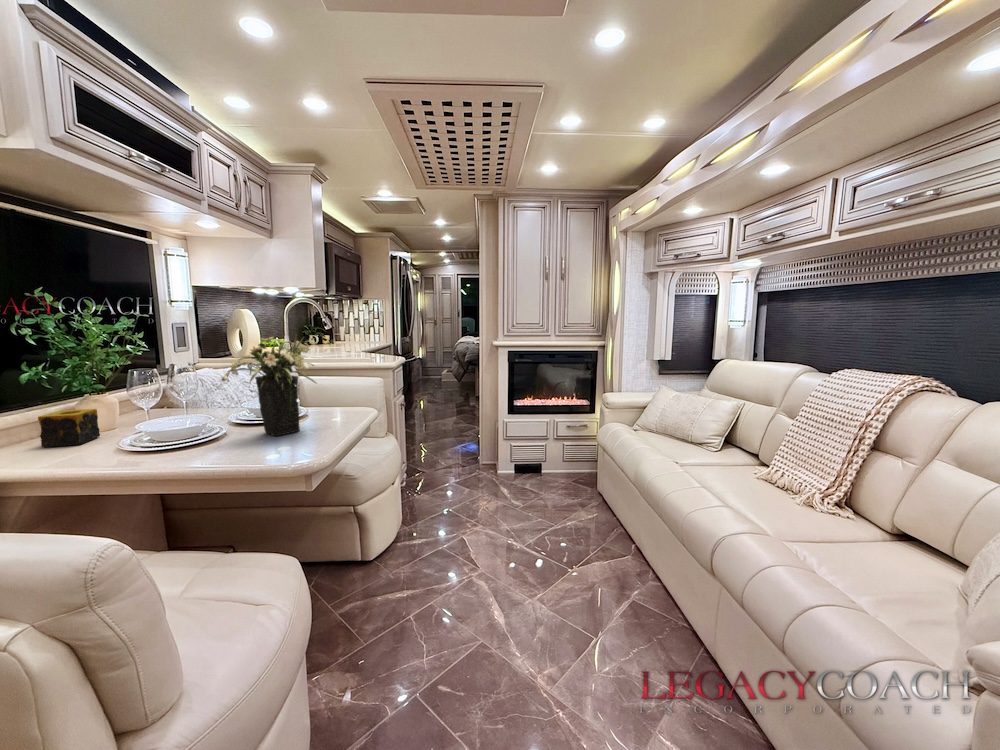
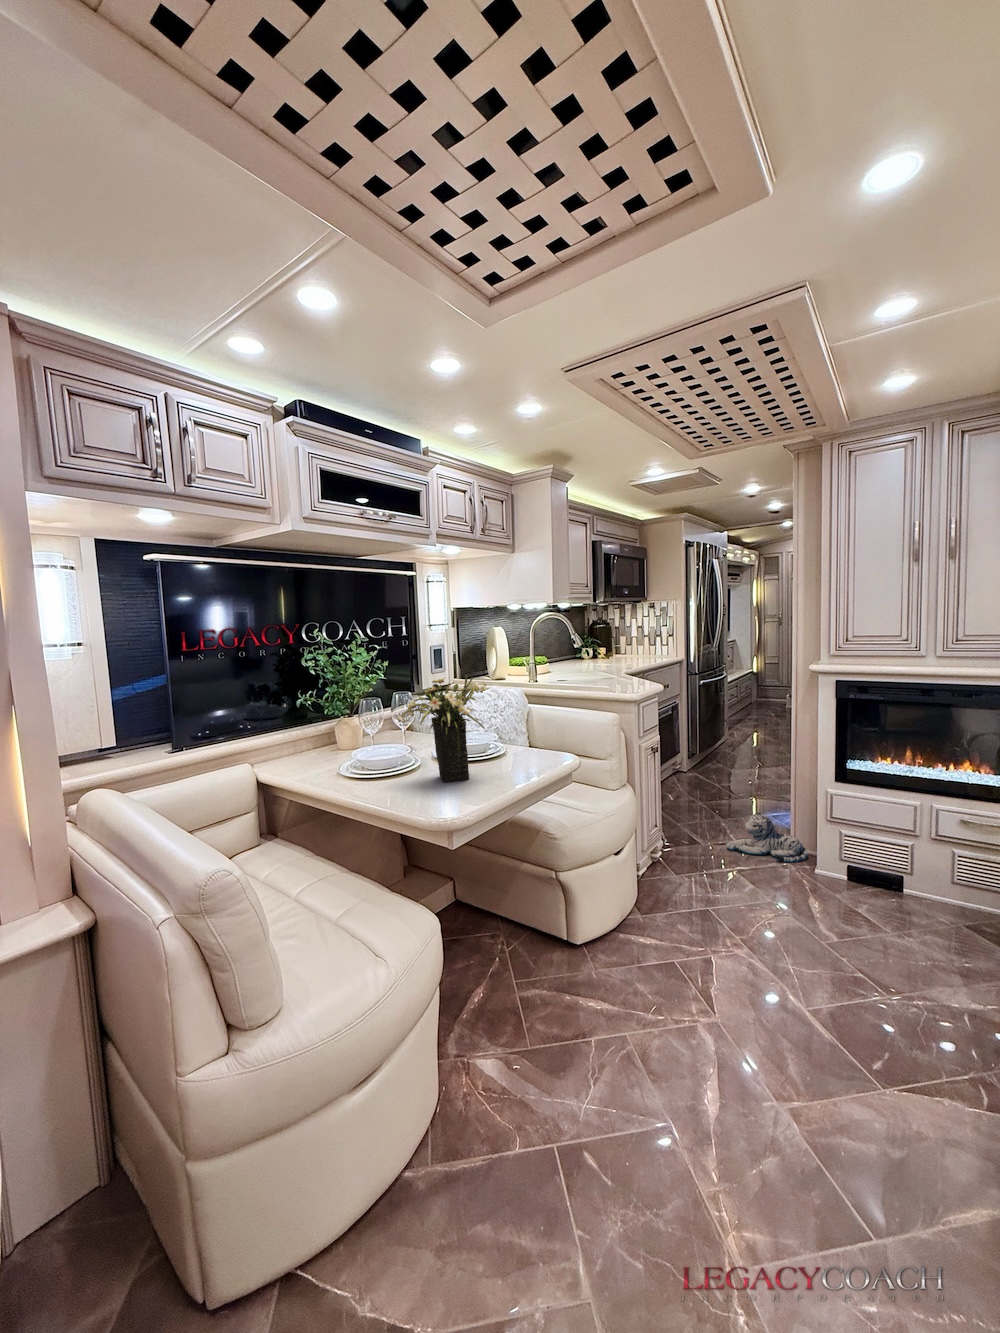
candle: present [38,409,100,447] -> none [298,734,336,766]
plush toy: none [444,441,492,470] -> present [726,812,808,862]

